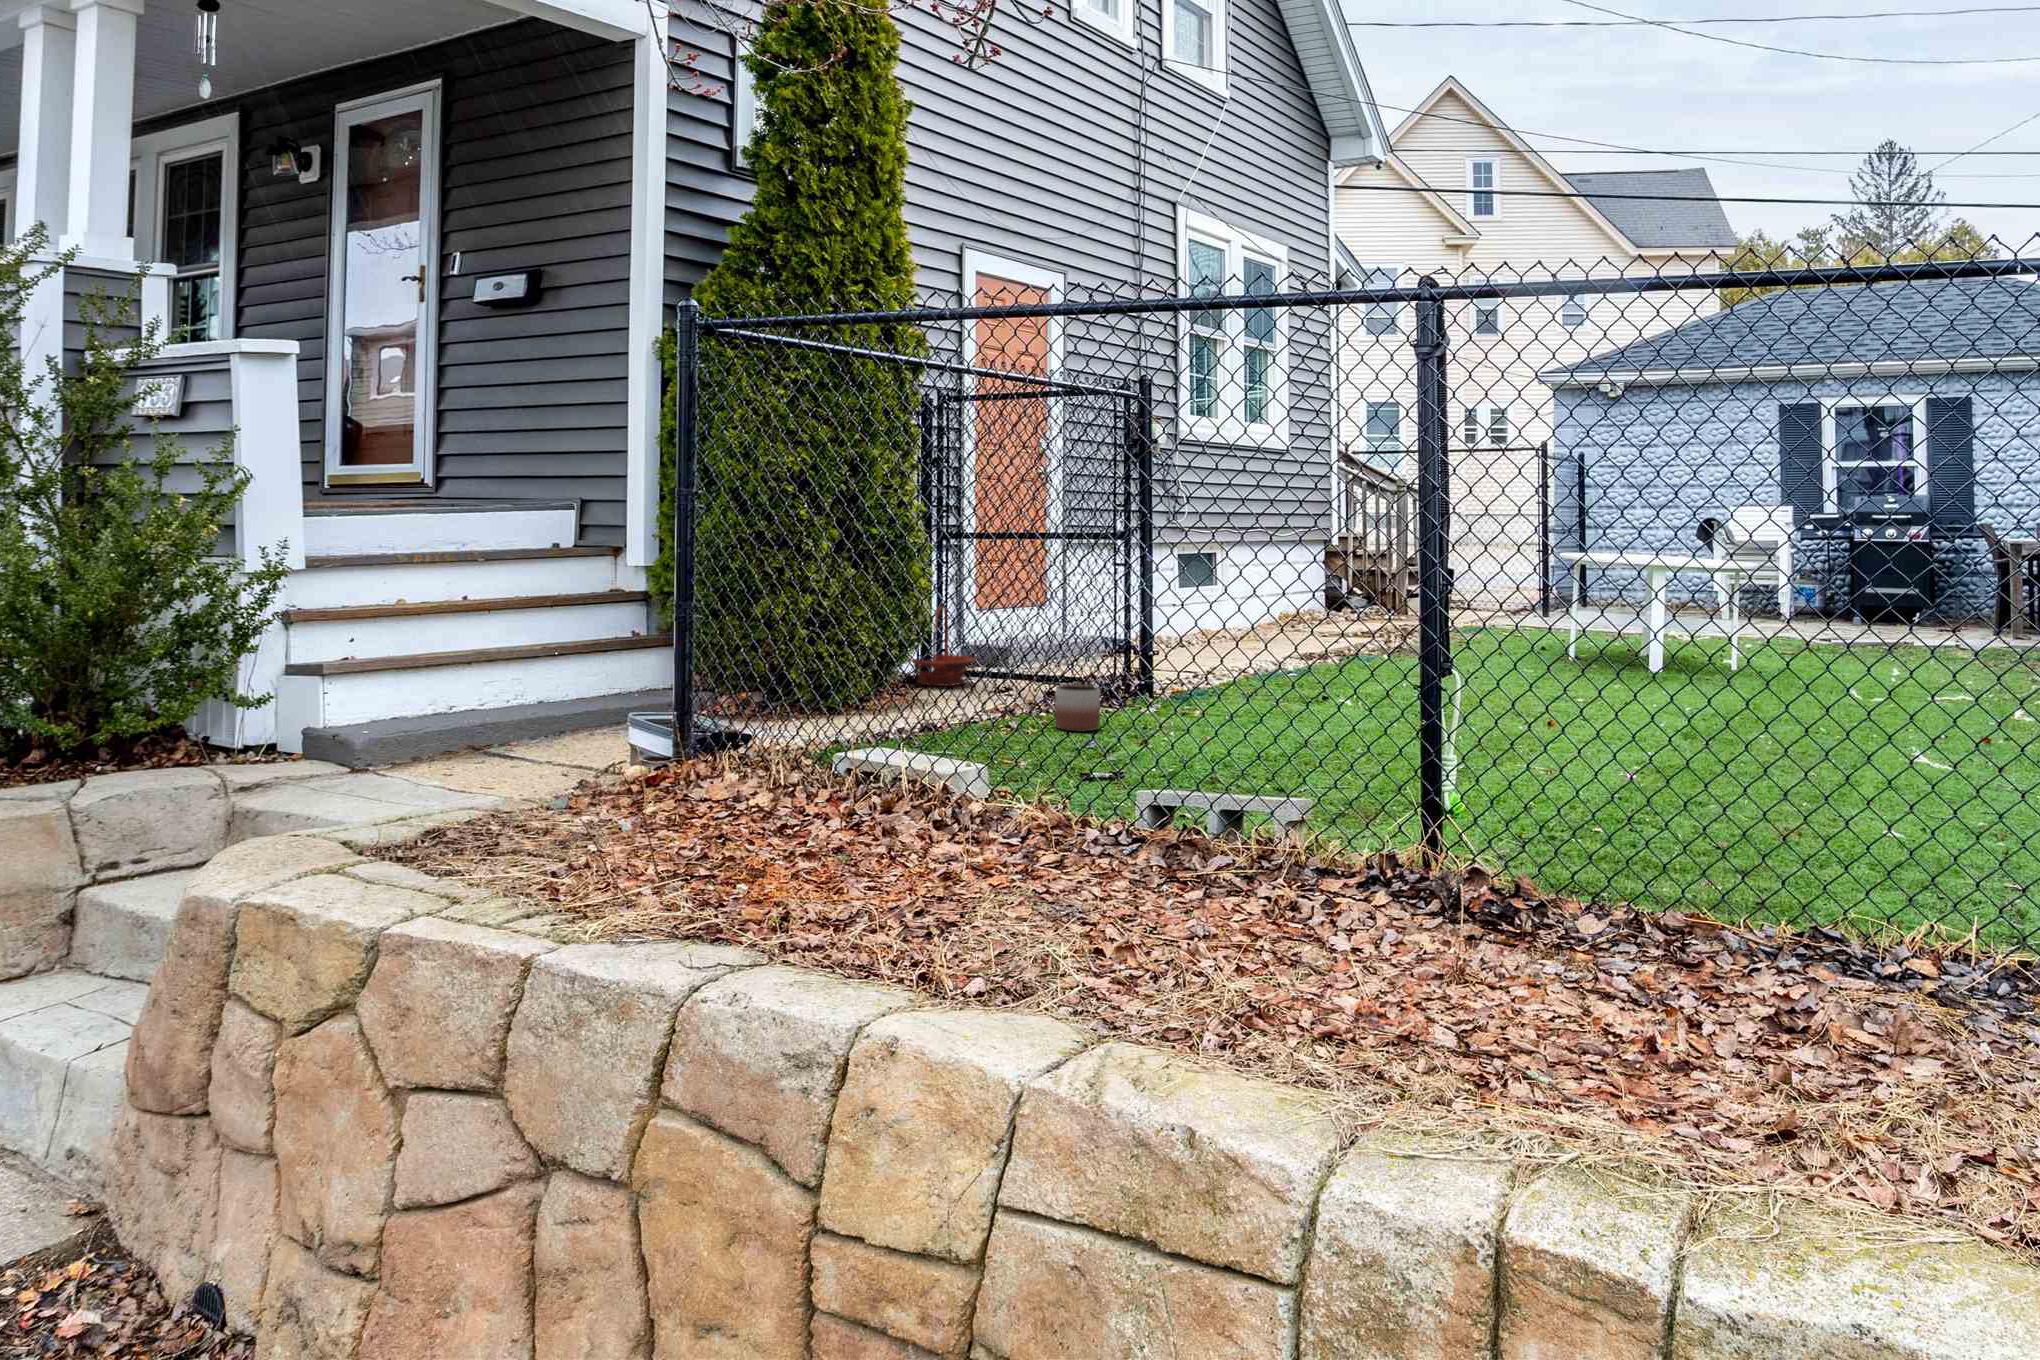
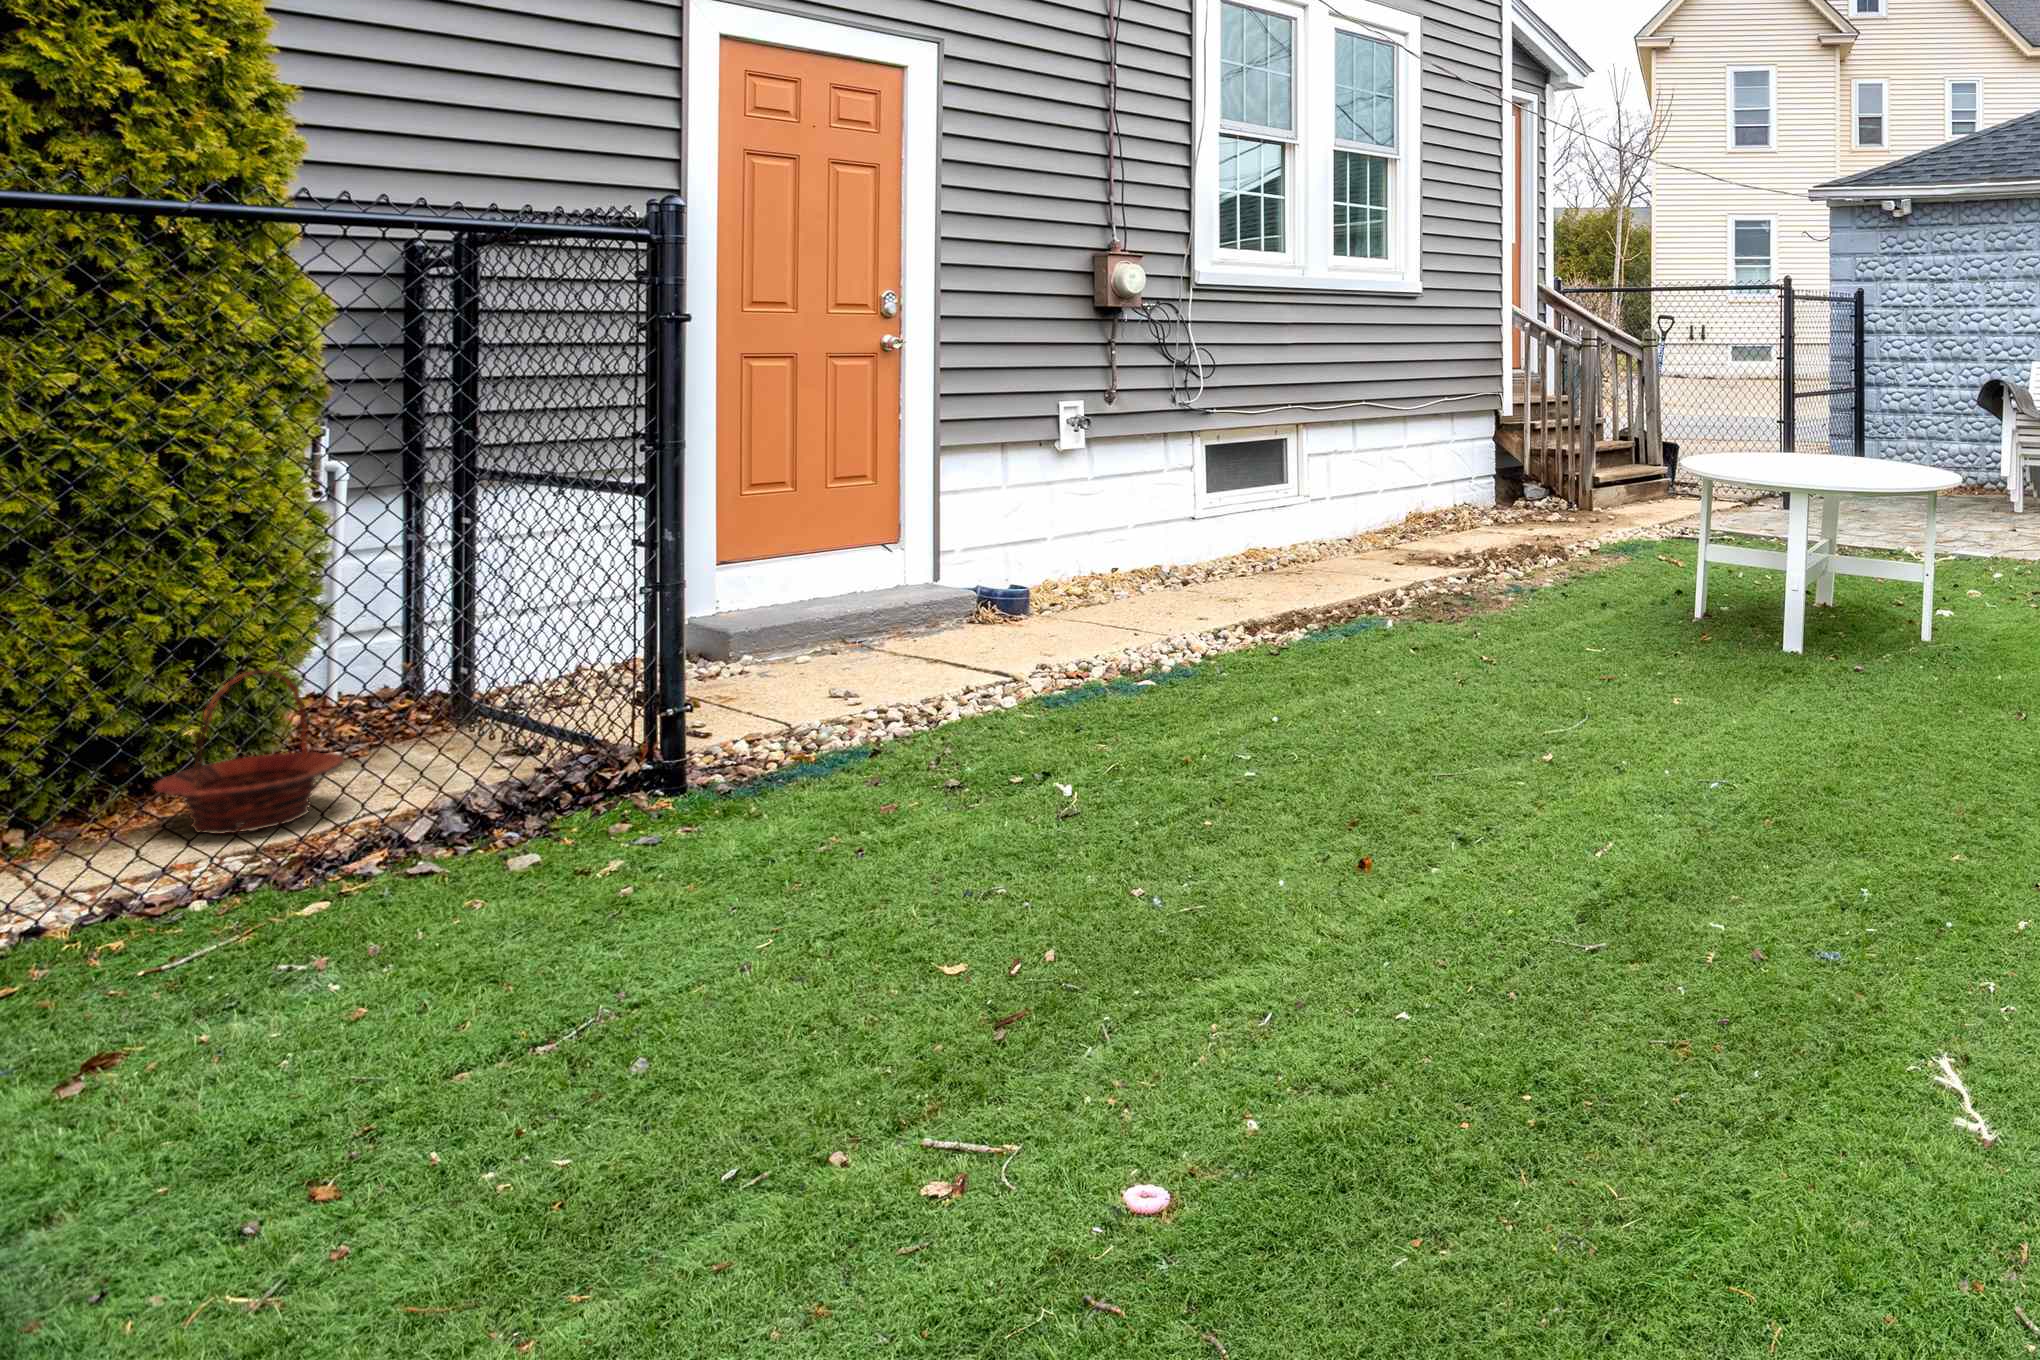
planter: present [1055,685,1100,732] -> none [106,906,242,1033]

